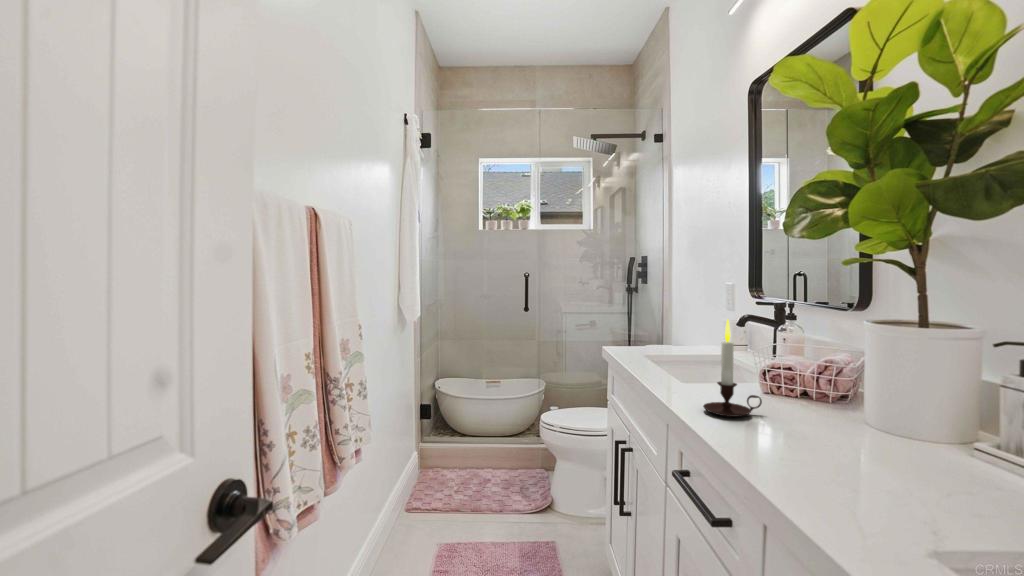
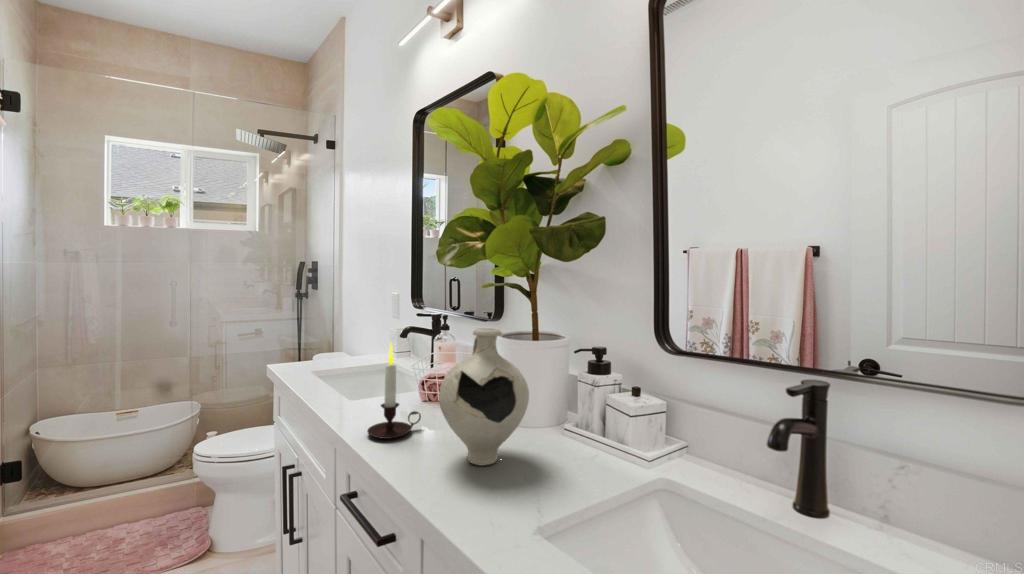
decorative vase: none [784,302,910,459] -> present [439,328,529,466]

